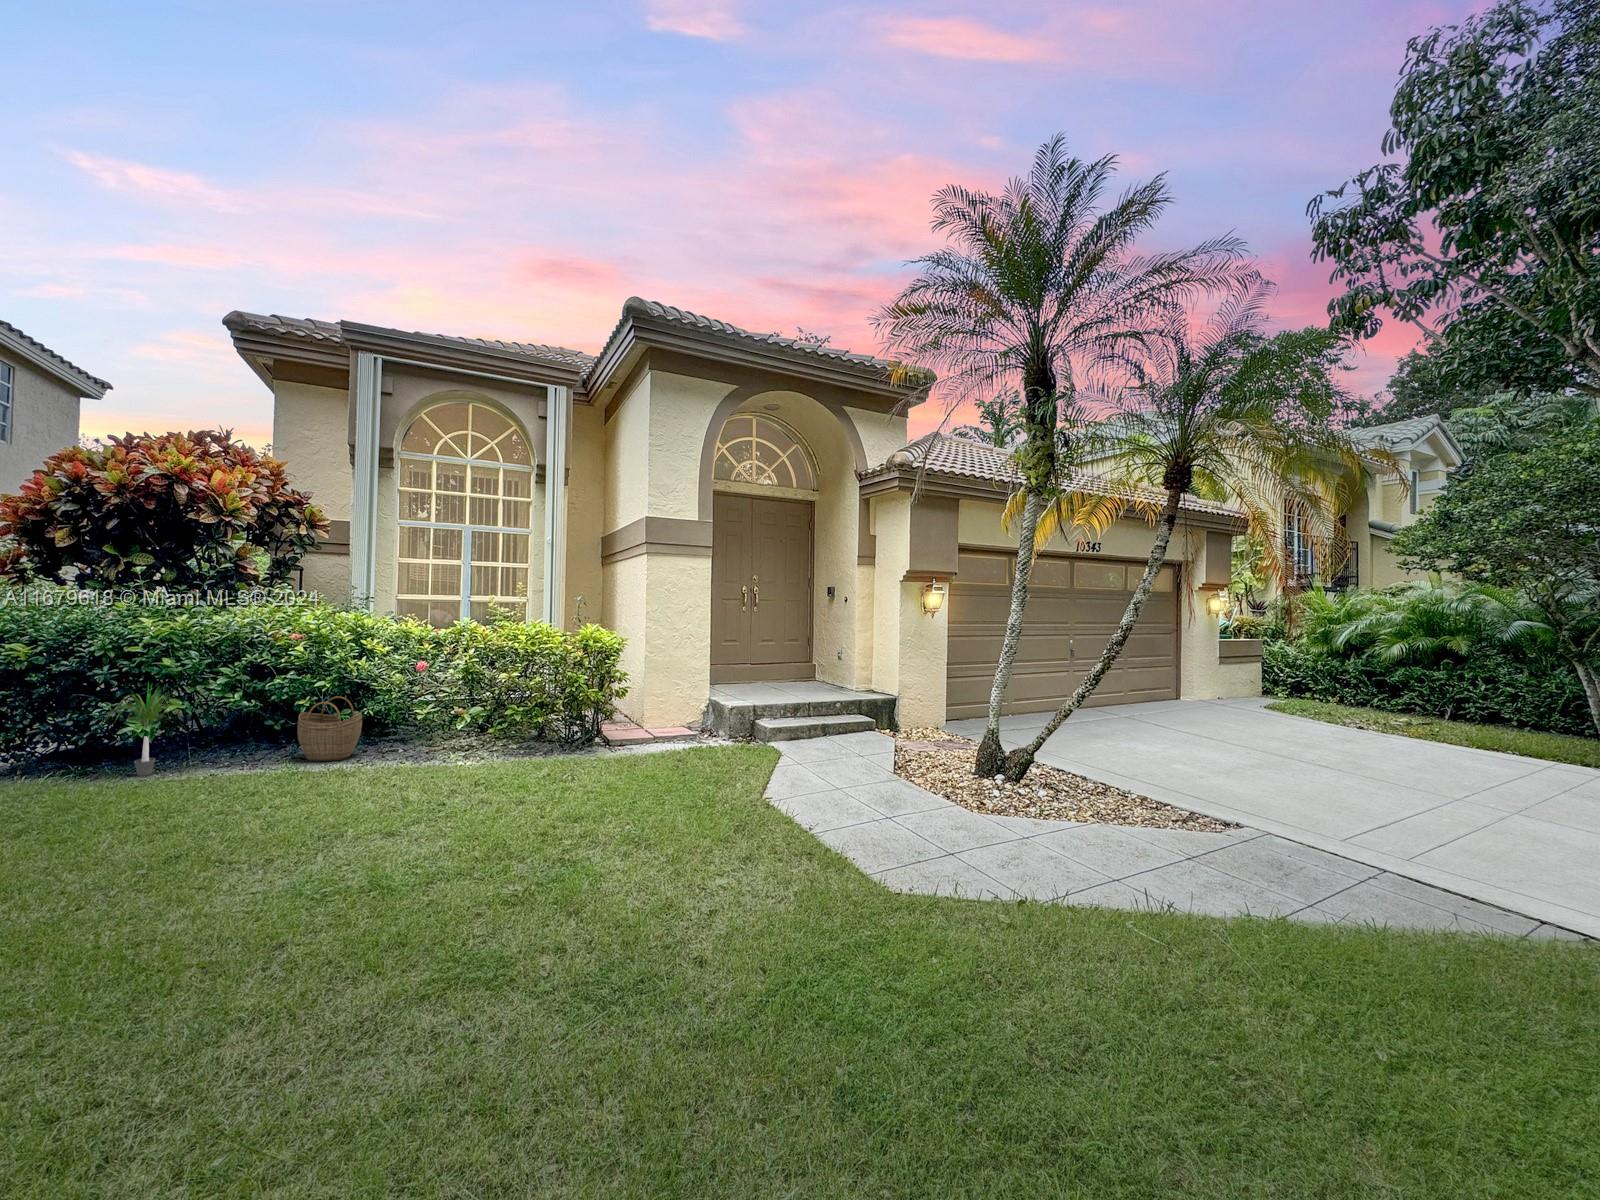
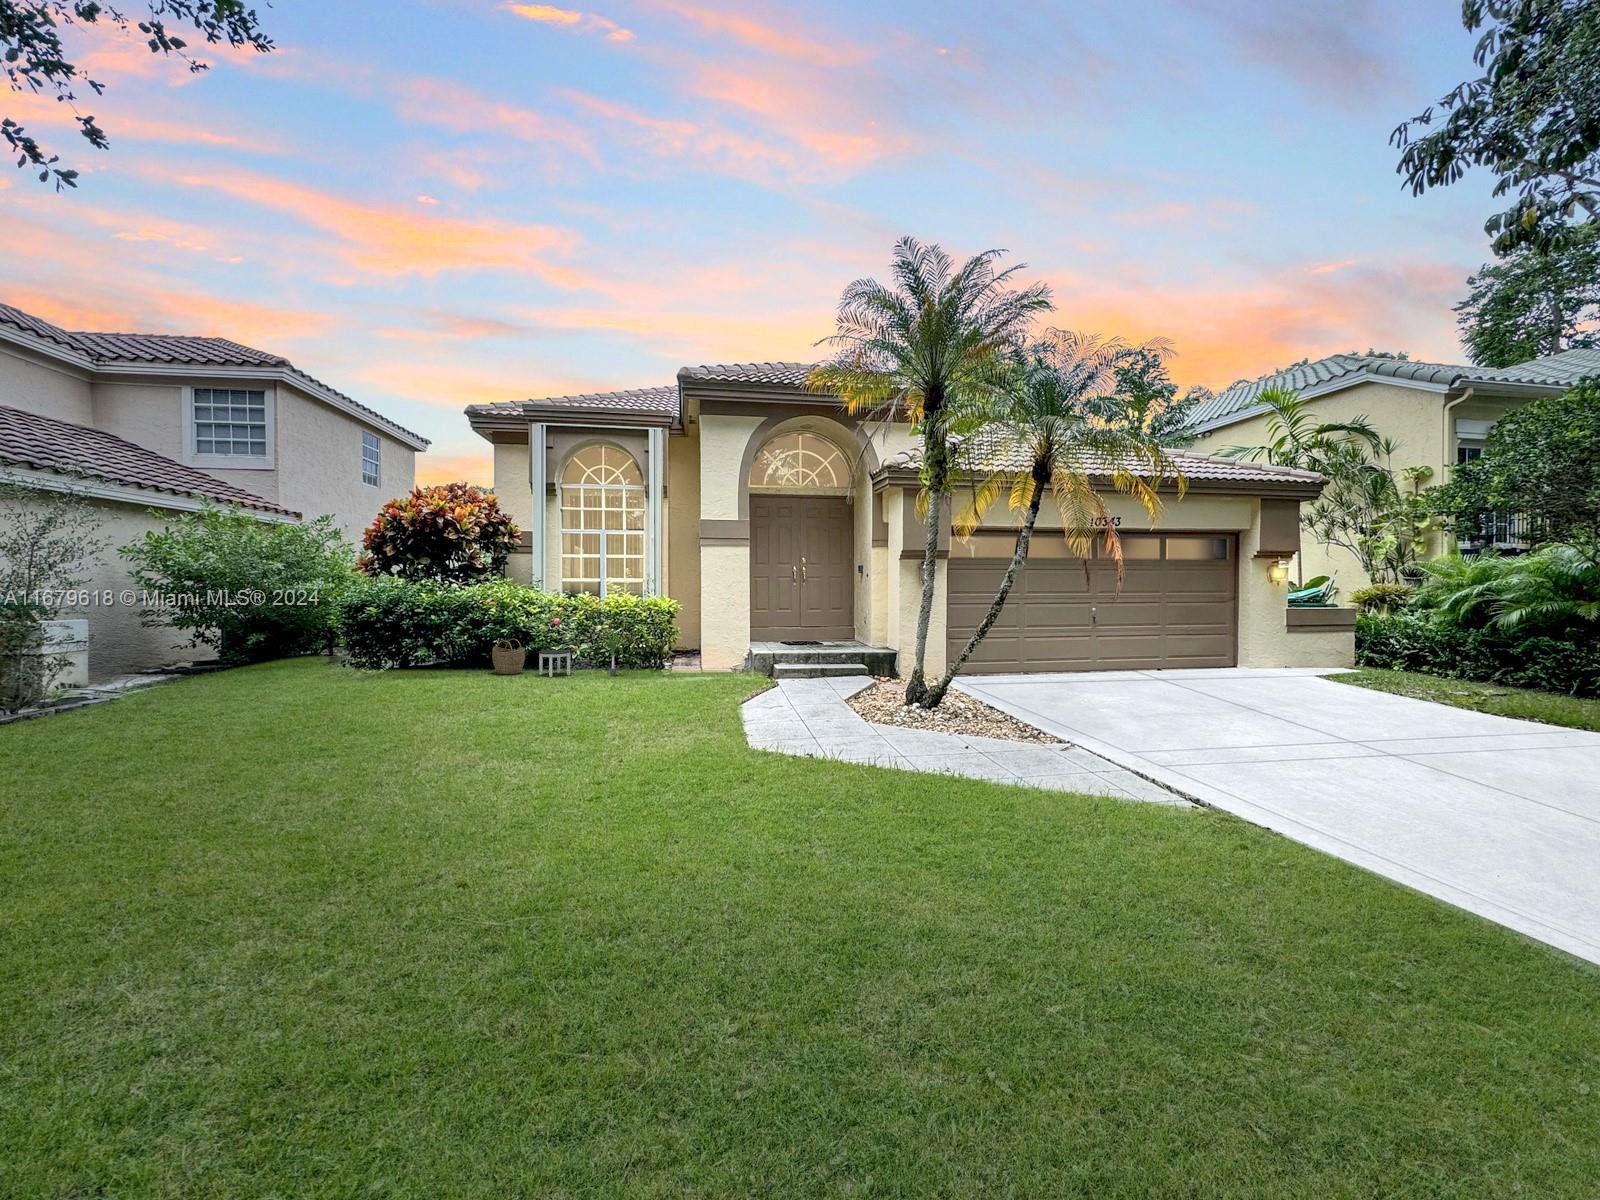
potted plant: present [115,685,169,776] -> present [605,634,620,676]
round table: none [392,712,451,762] -> present [539,650,571,677]

